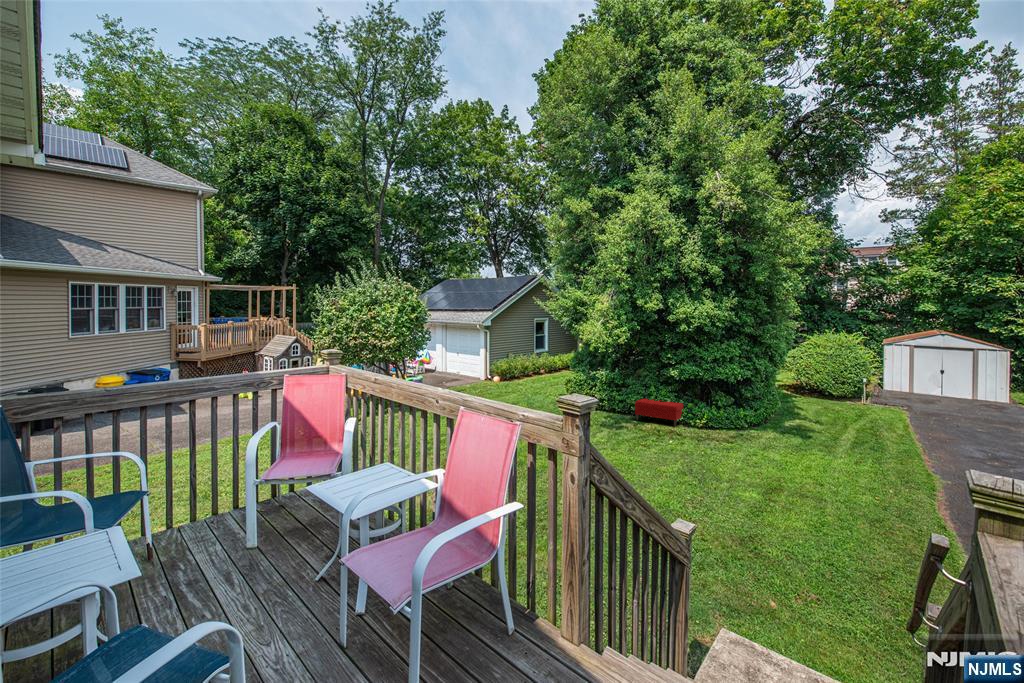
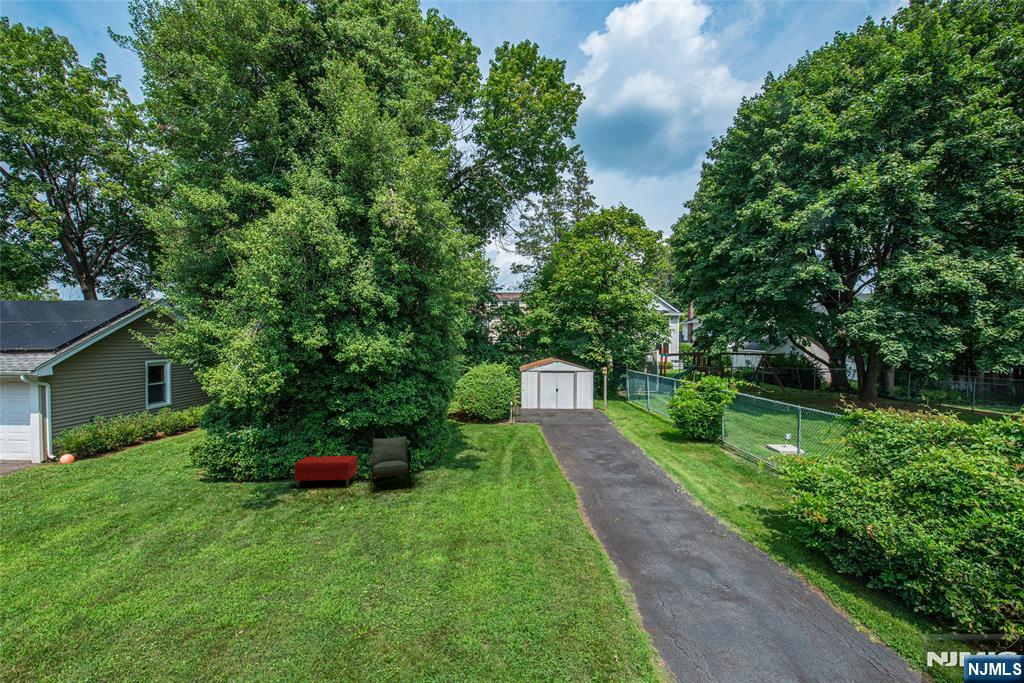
armchair: none [694,391,732,438] -> present [370,437,412,493]

